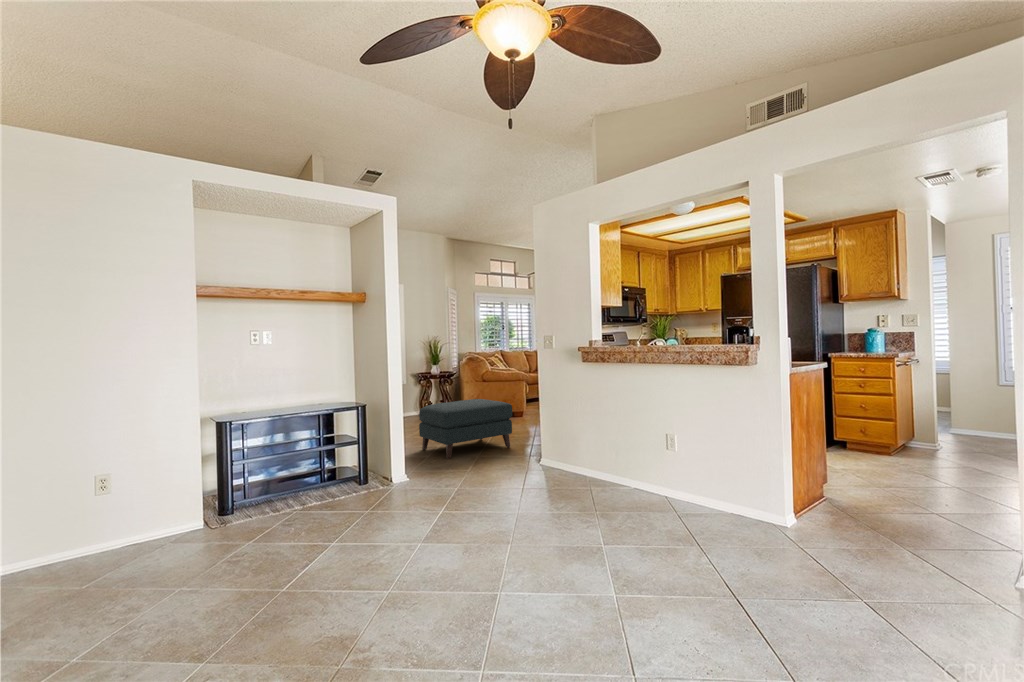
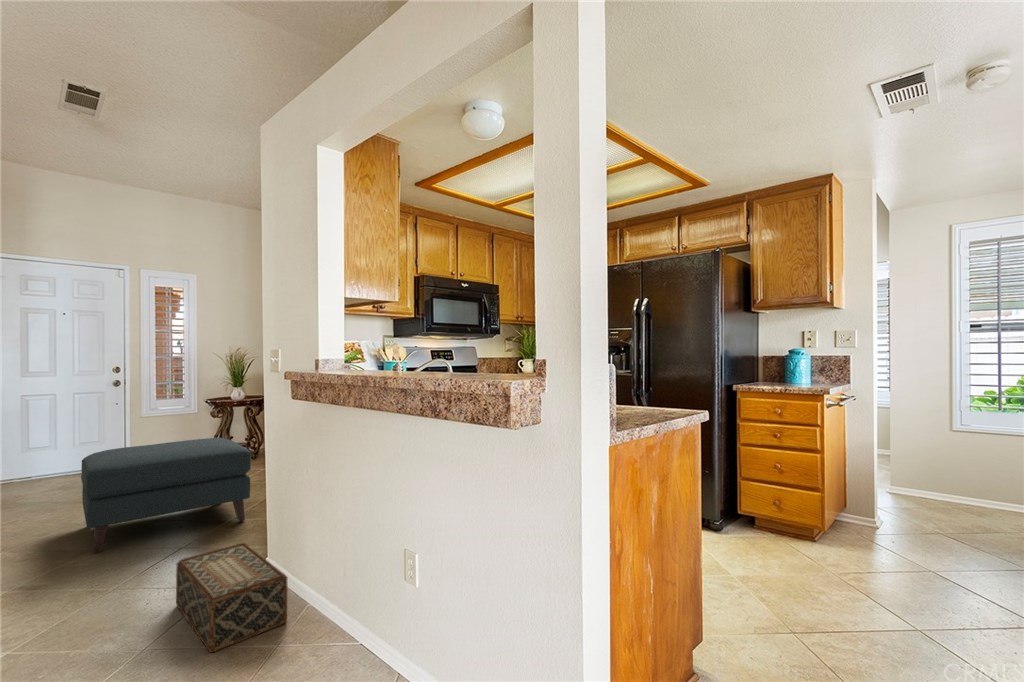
woven basket: none [527,446,594,487] -> present [176,543,287,652]

